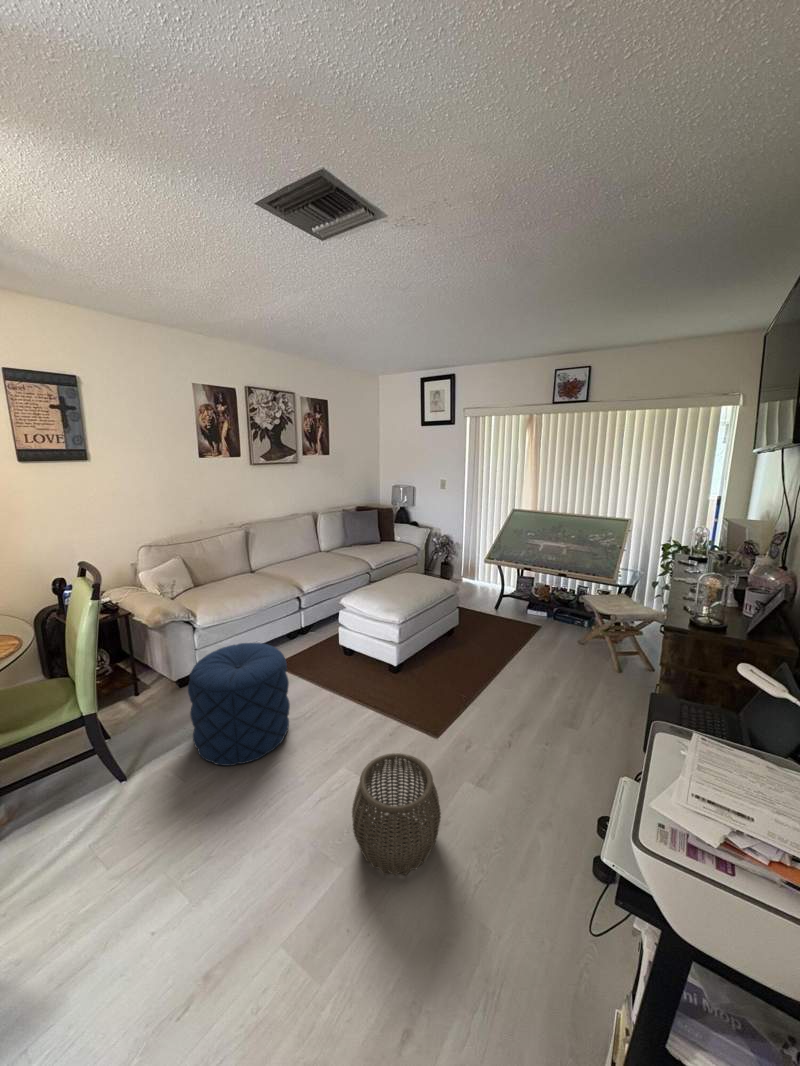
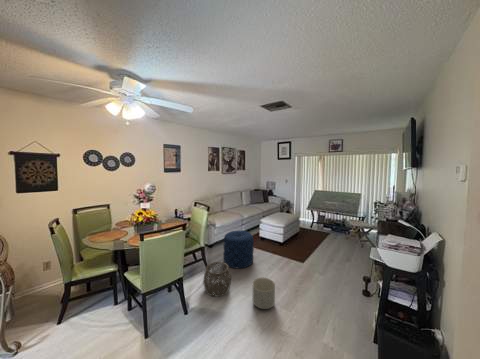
woven basket: present [352,753,441,875] -> present [203,262,231,297]
planter: none [191,839,280,972] -> present [253,277,275,309]

